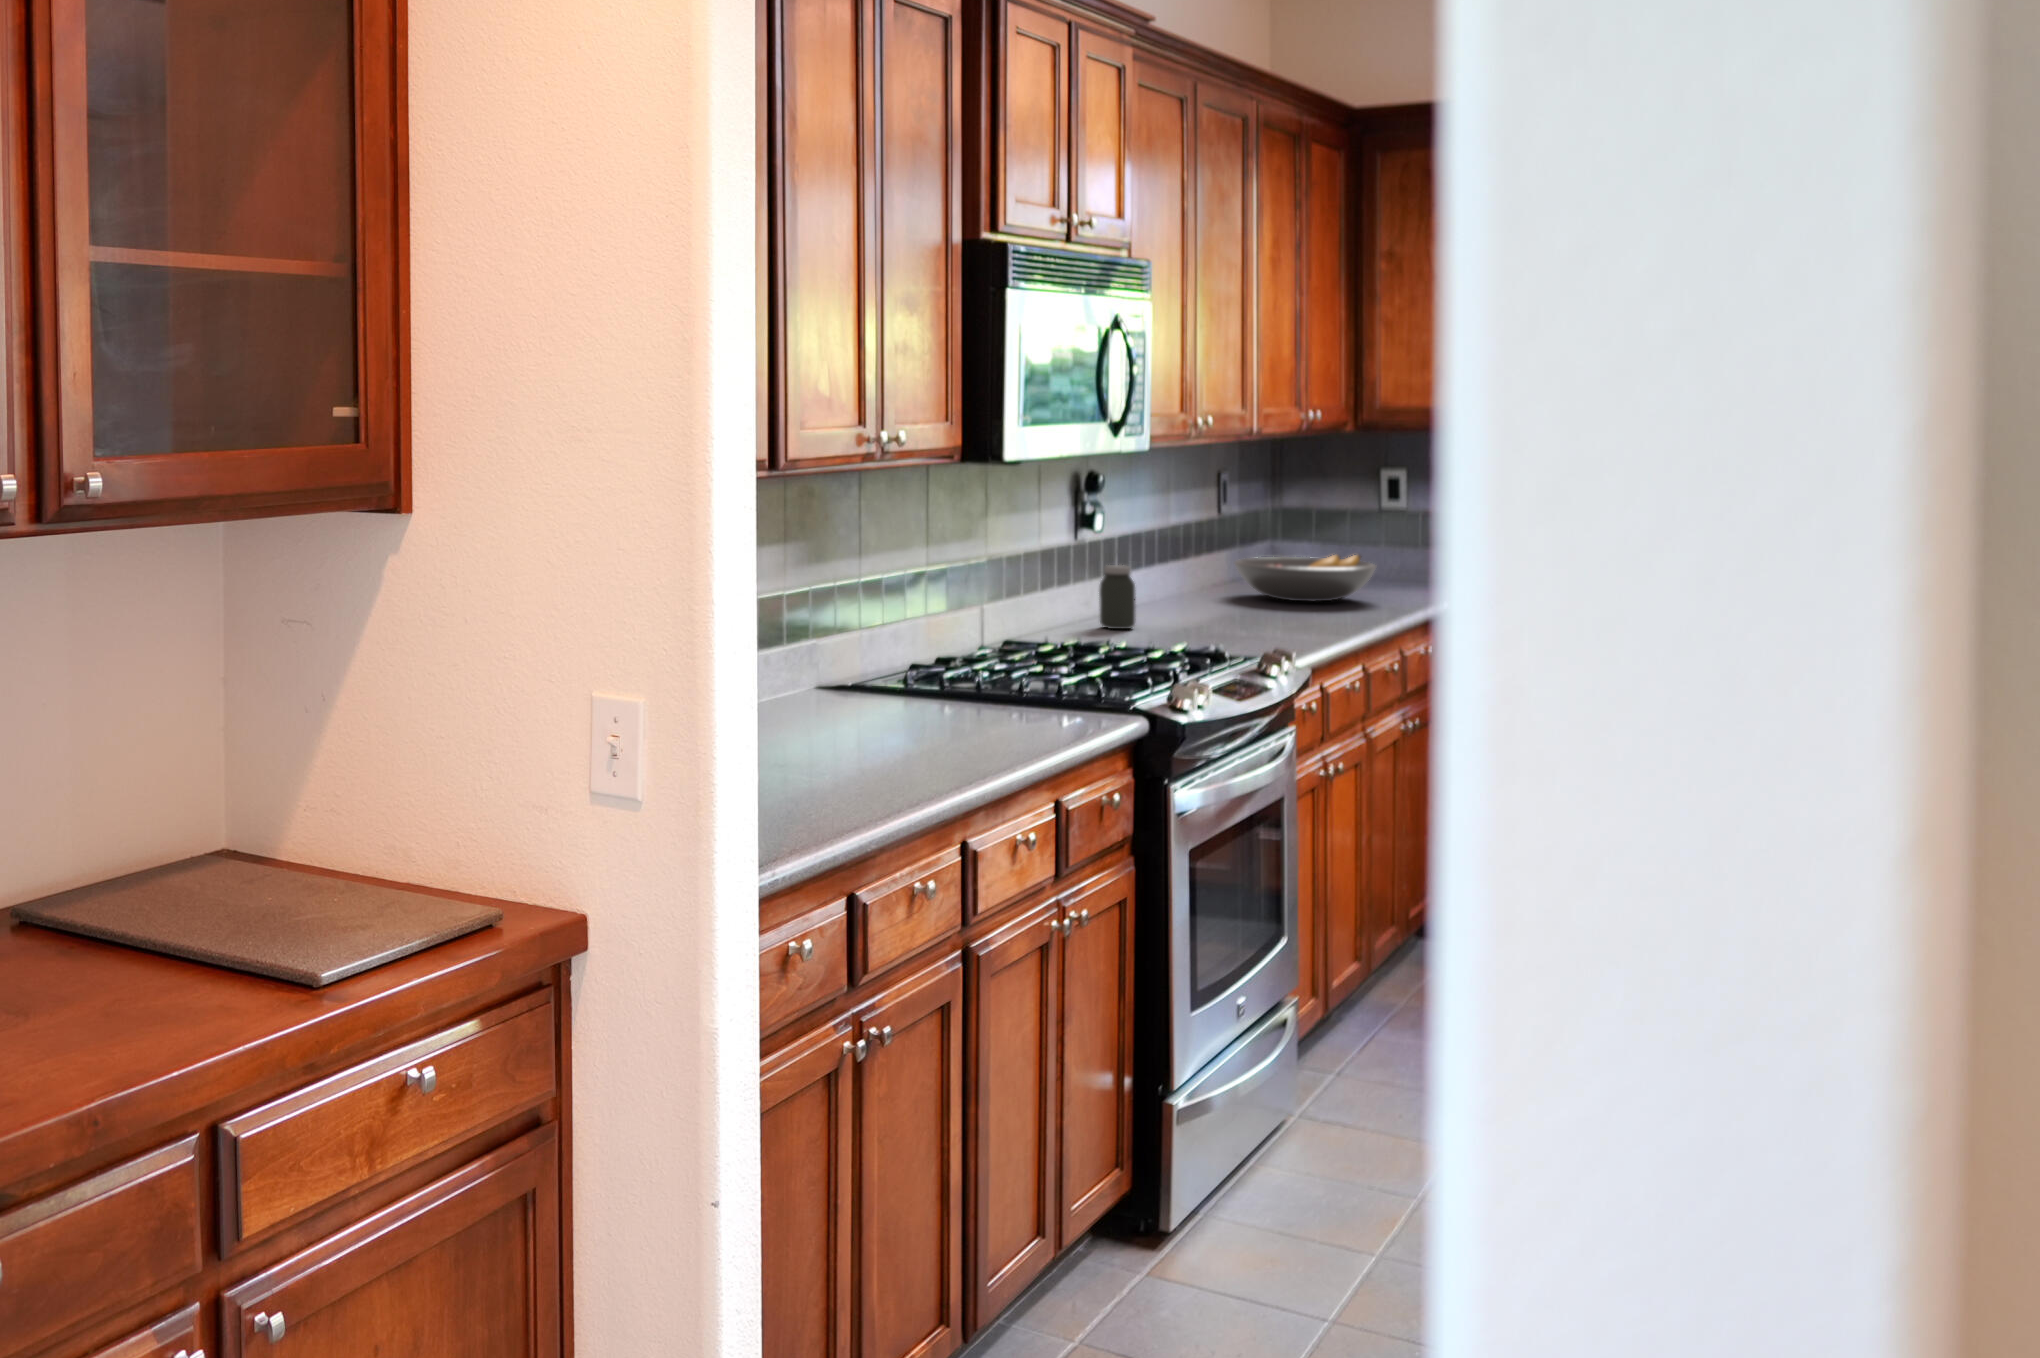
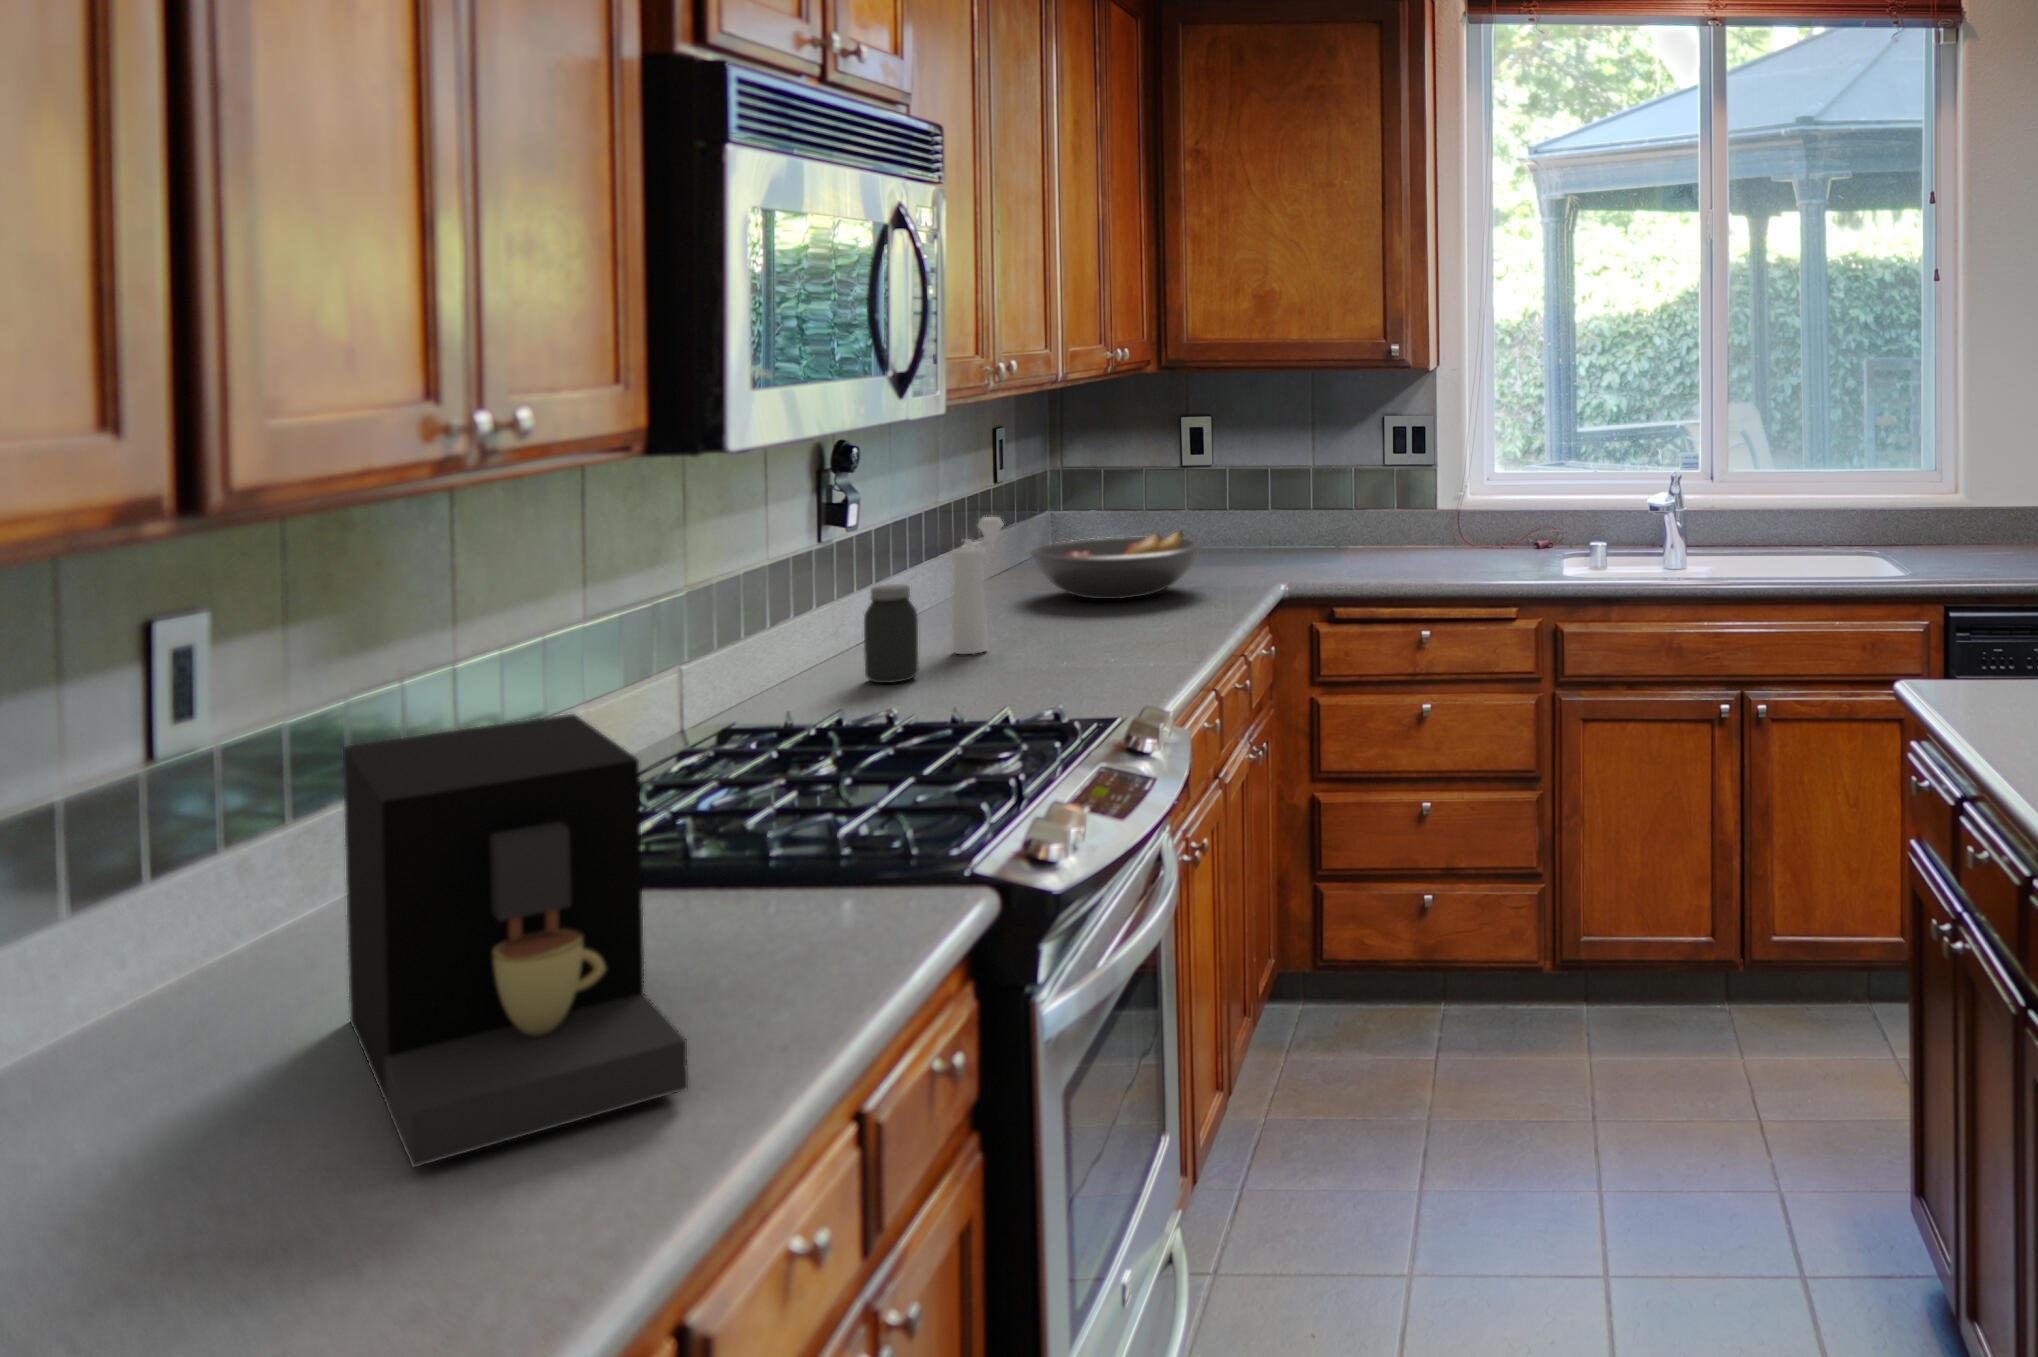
pepper mill: none [1163,529,1205,620] -> present [951,517,1003,654]
coffee maker: none [826,586,968,753] -> present [343,714,688,1167]

